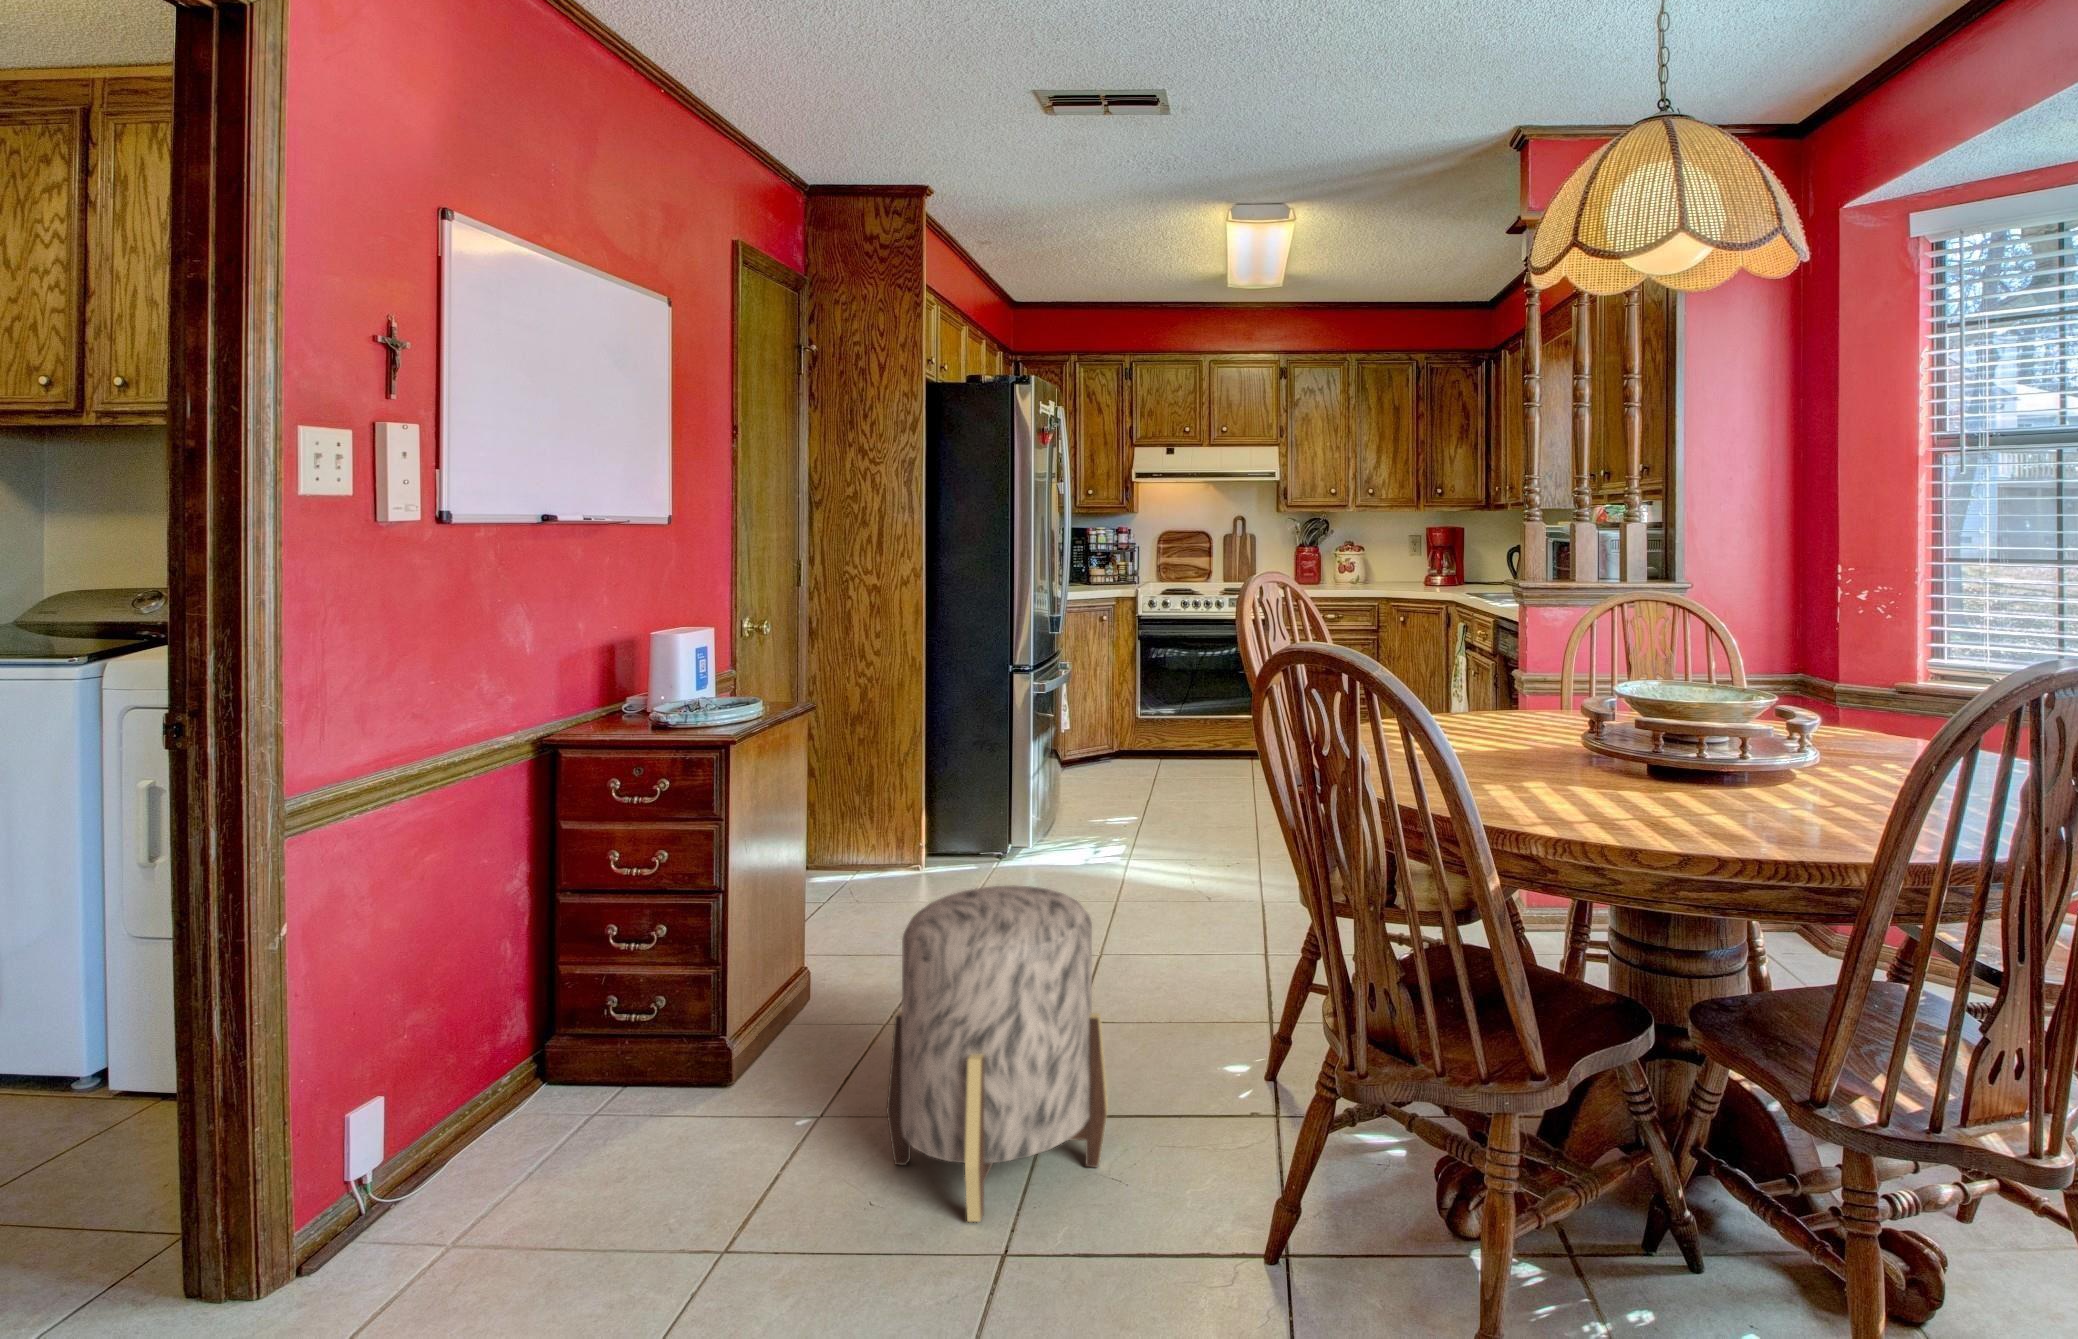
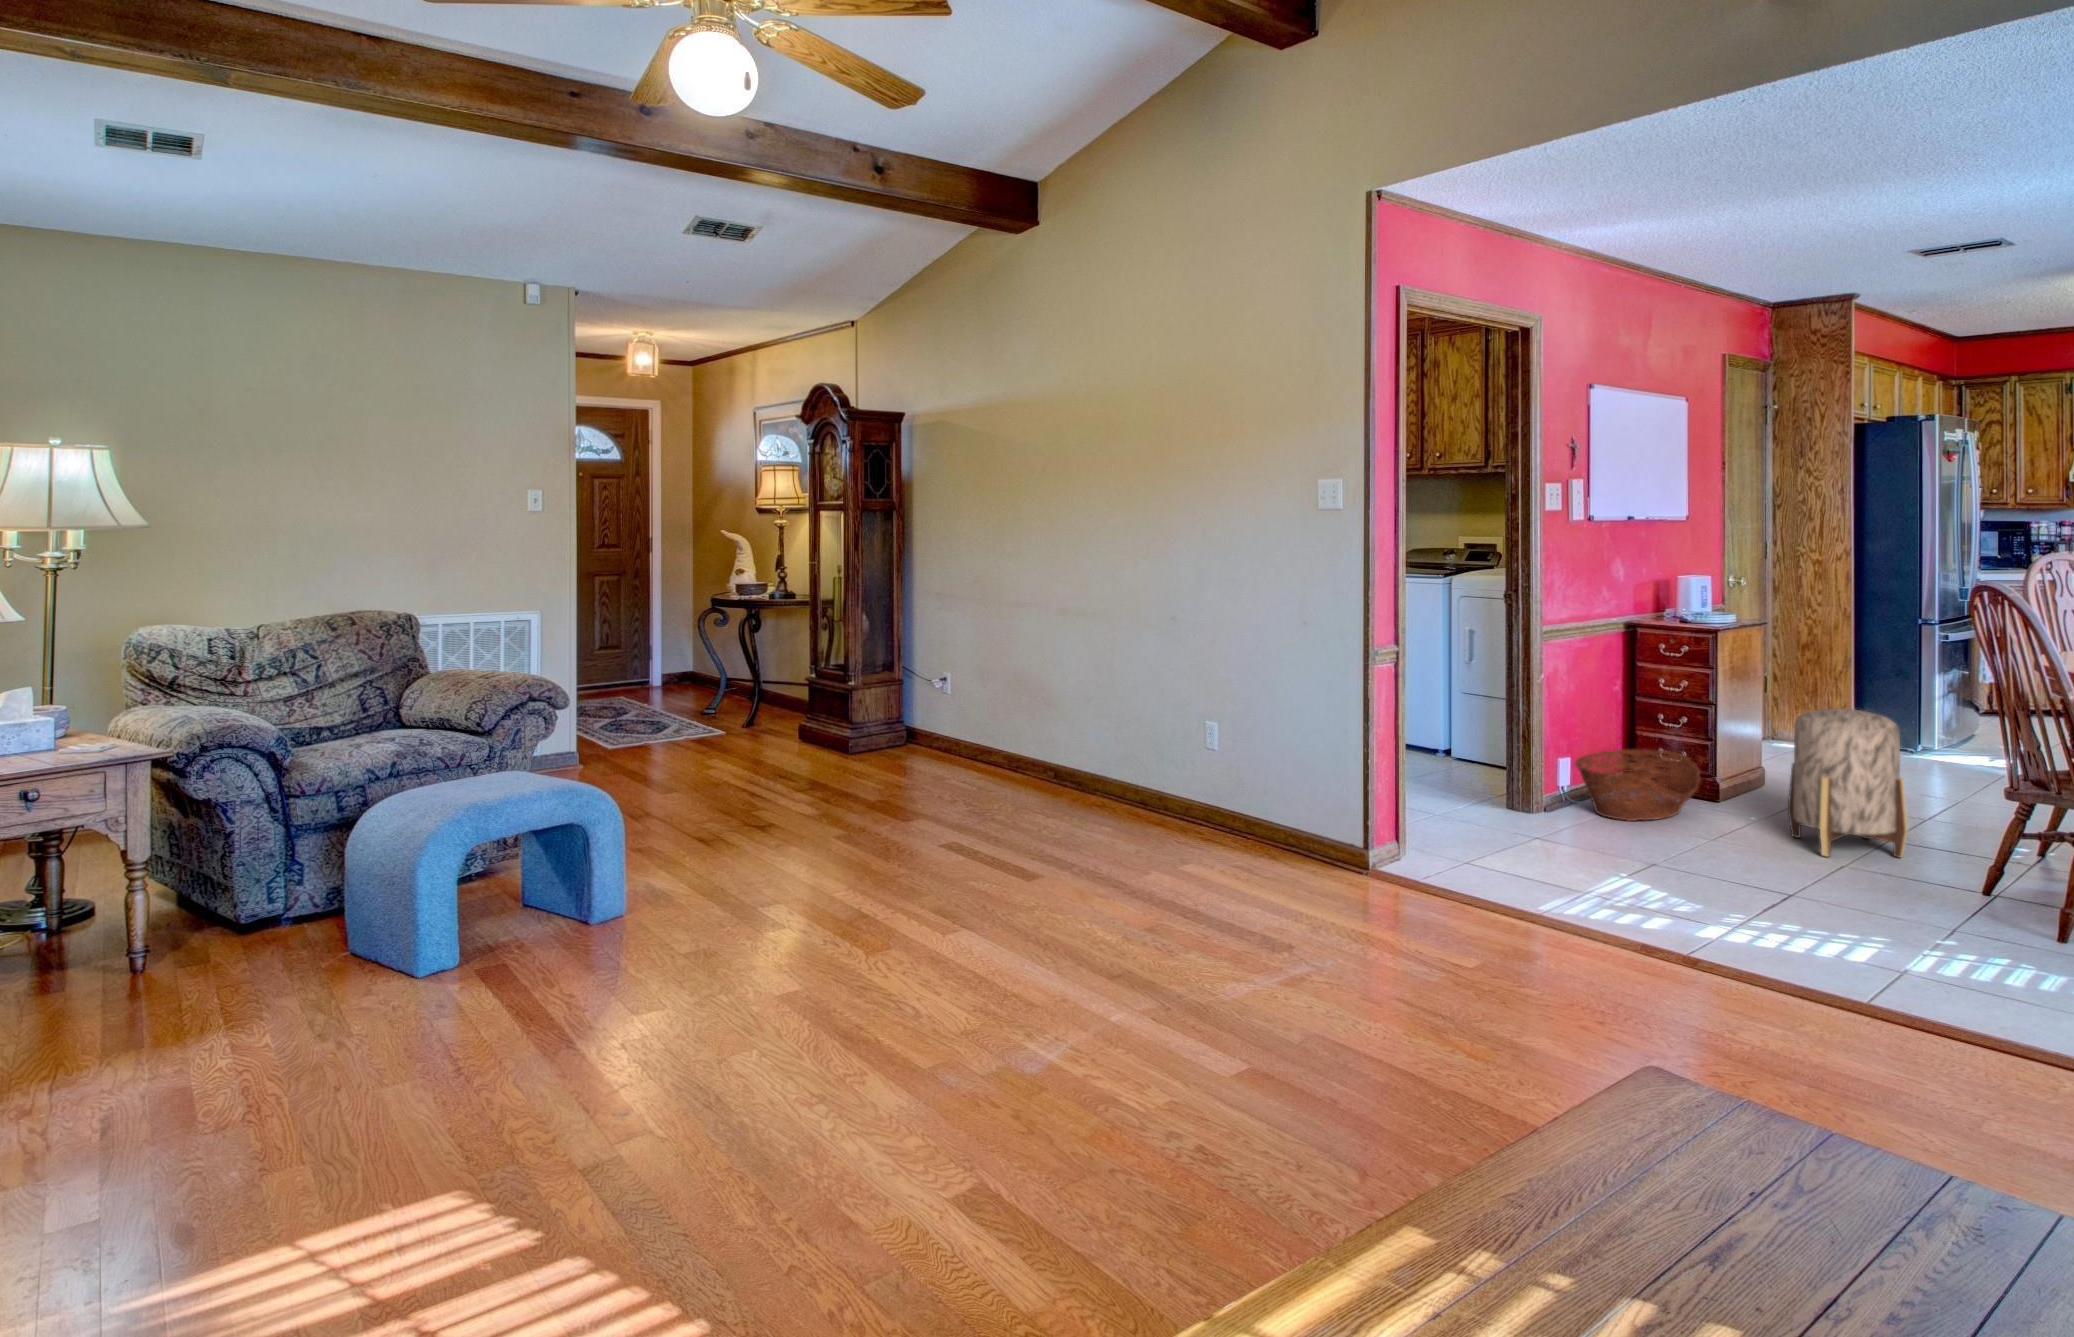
basket: none [385,1000,702,1243] -> present [1575,749,1700,821]

